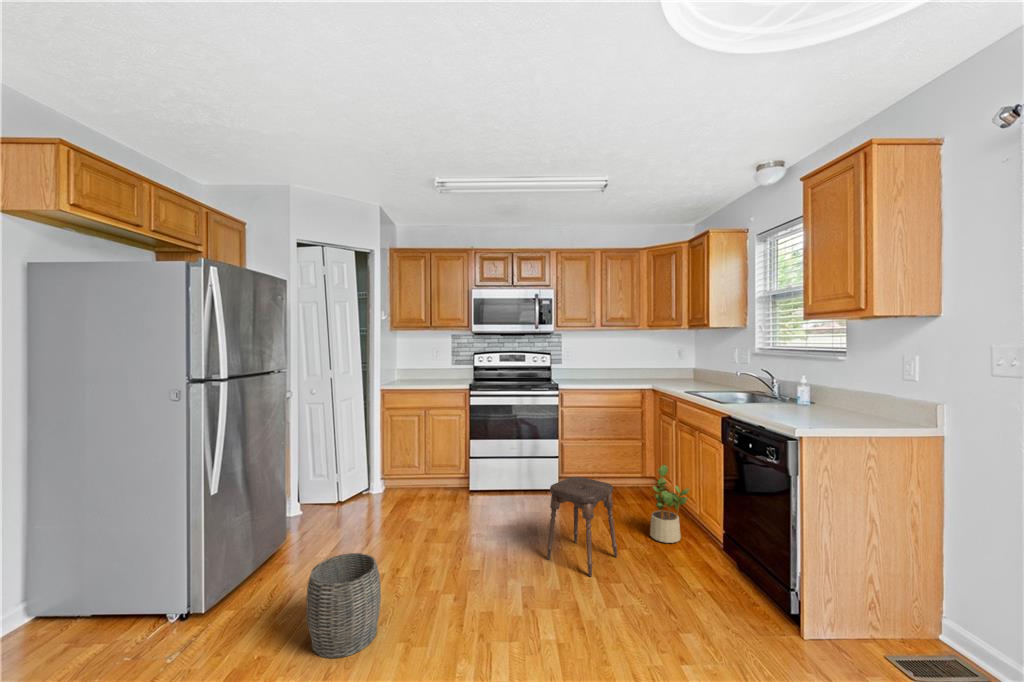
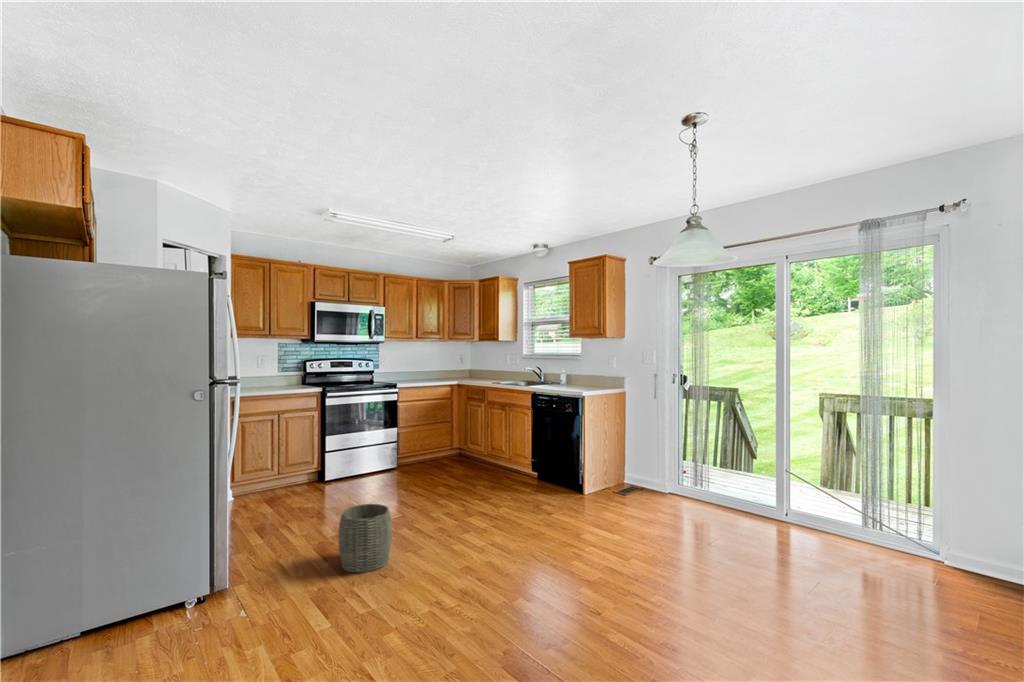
potted plant: present [650,465,689,543] -> none [485,430,509,480]
stool: present [547,477,617,576] -> none [440,444,479,502]

